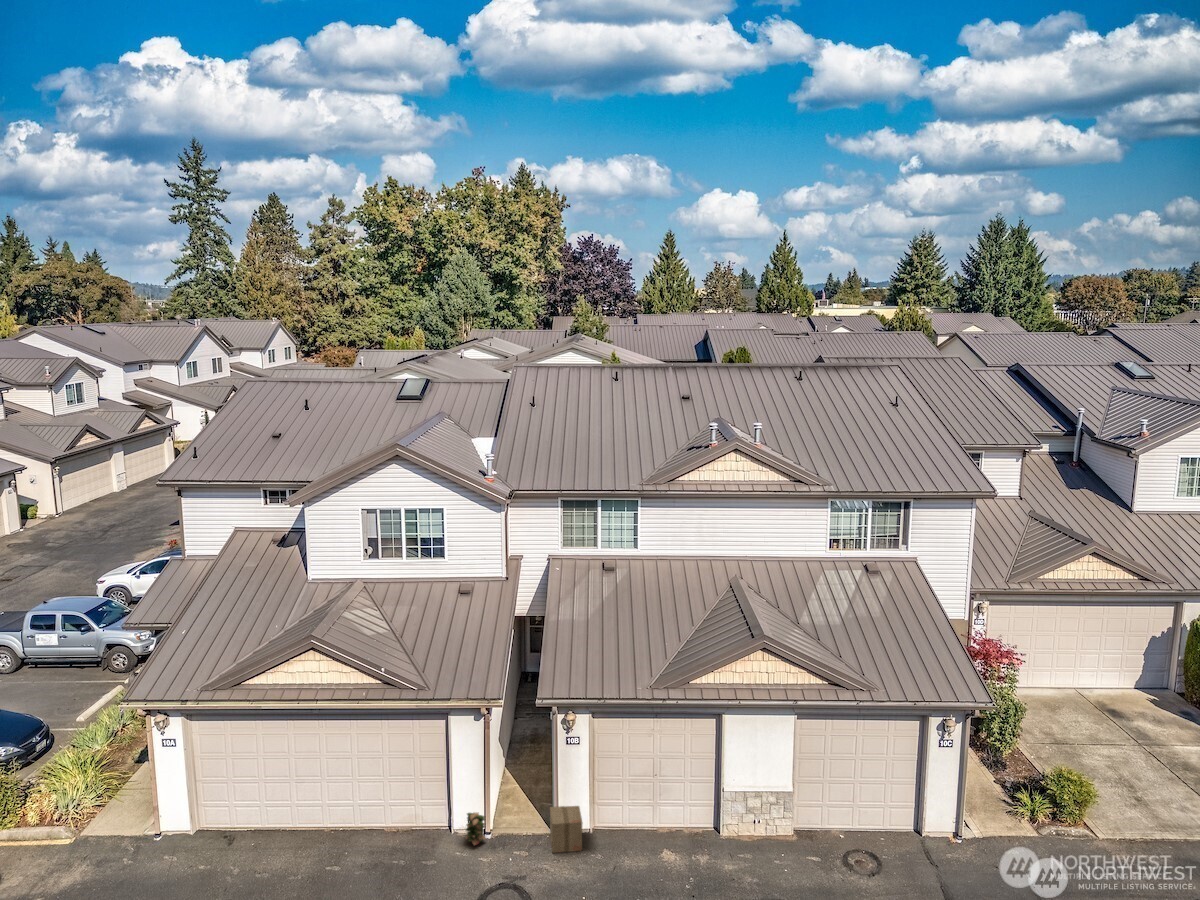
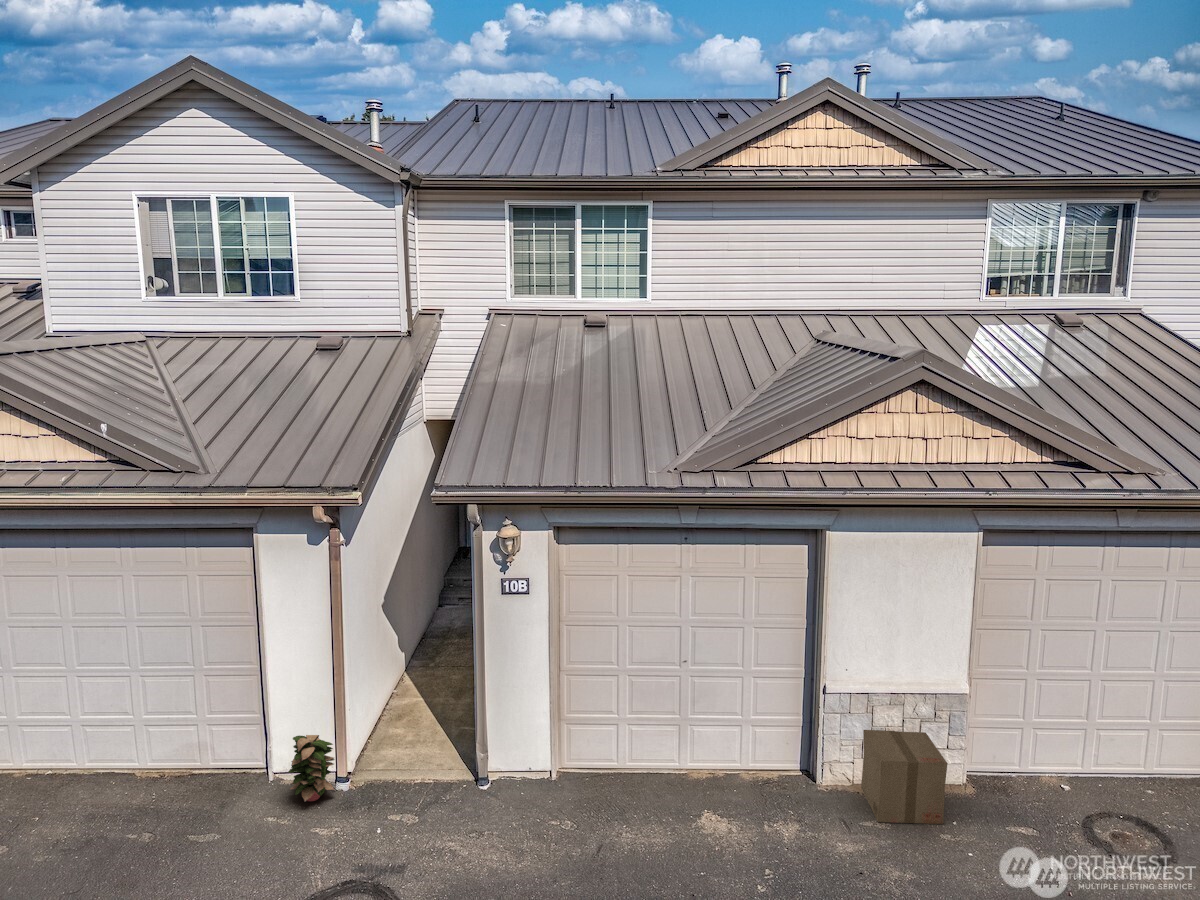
cardboard box: present [550,806,582,853] -> present [861,730,948,824]

